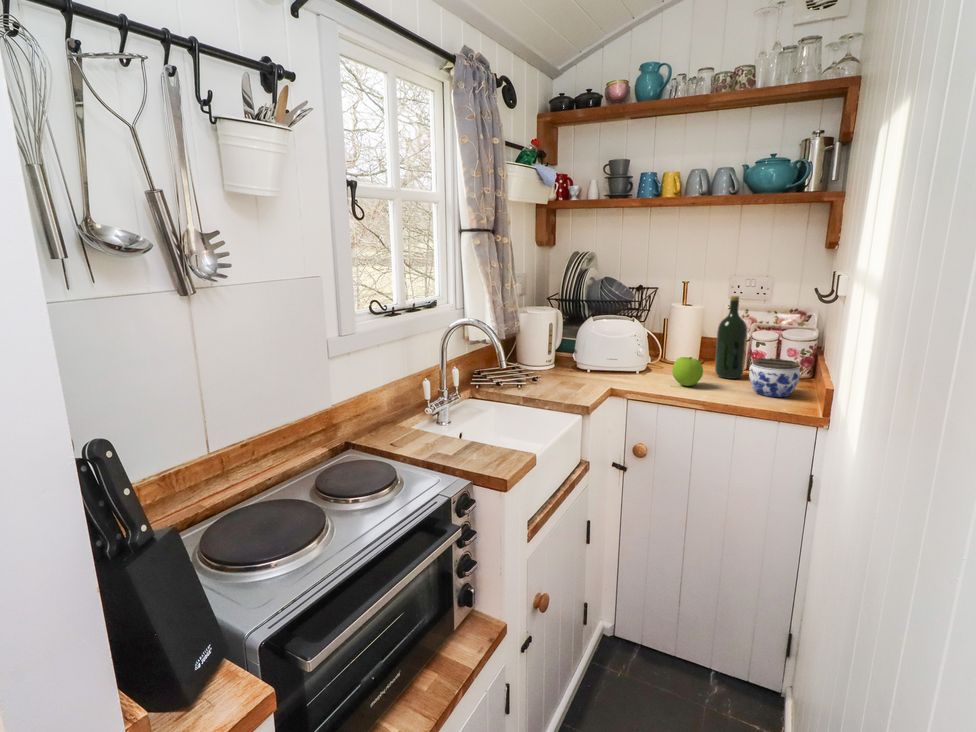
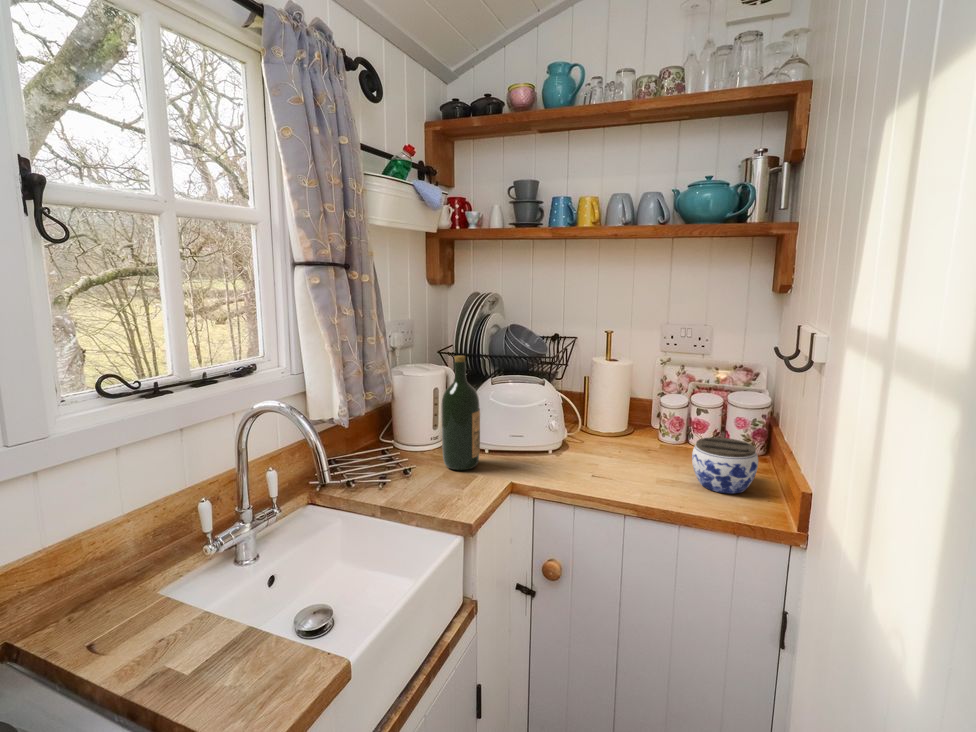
wine bottle: present [715,296,747,379] -> present [441,356,480,470]
apple: present [672,357,703,386] -> none [592,436,632,475]

